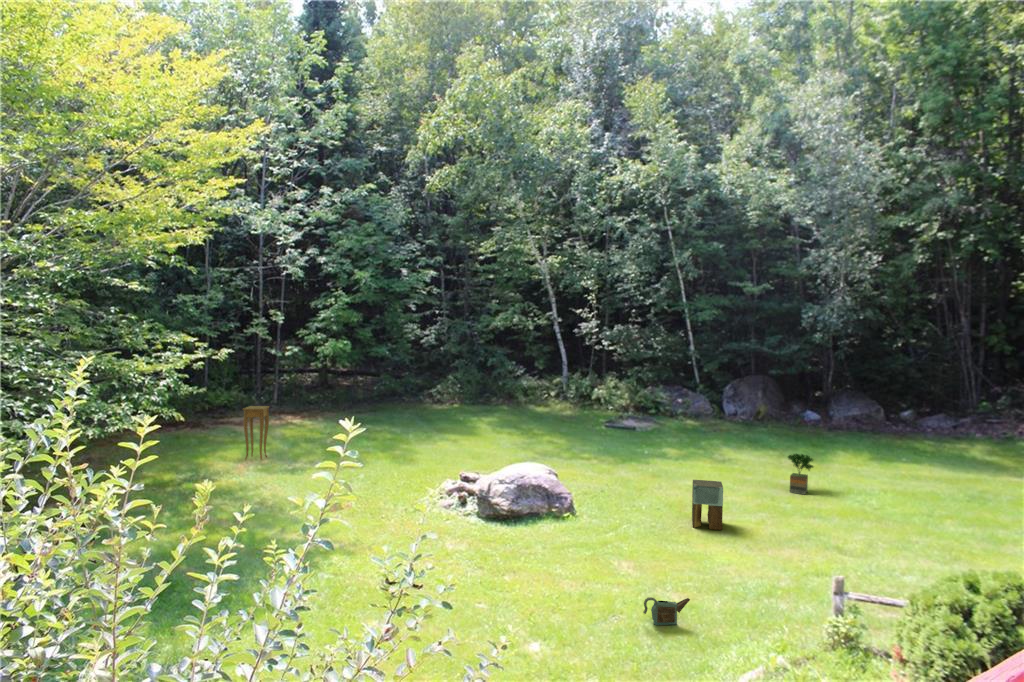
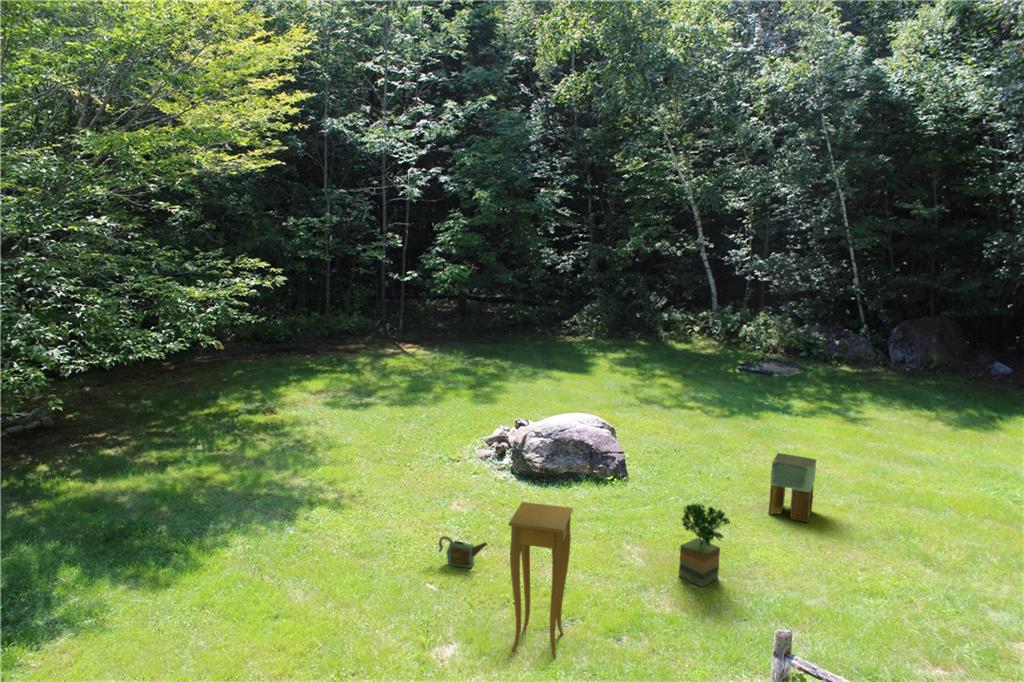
side table: present [243,406,269,459] -> present [509,502,573,658]
potted tree: present [788,454,813,495] -> present [679,503,730,587]
watering can: present [643,597,690,625] -> present [439,536,487,568]

